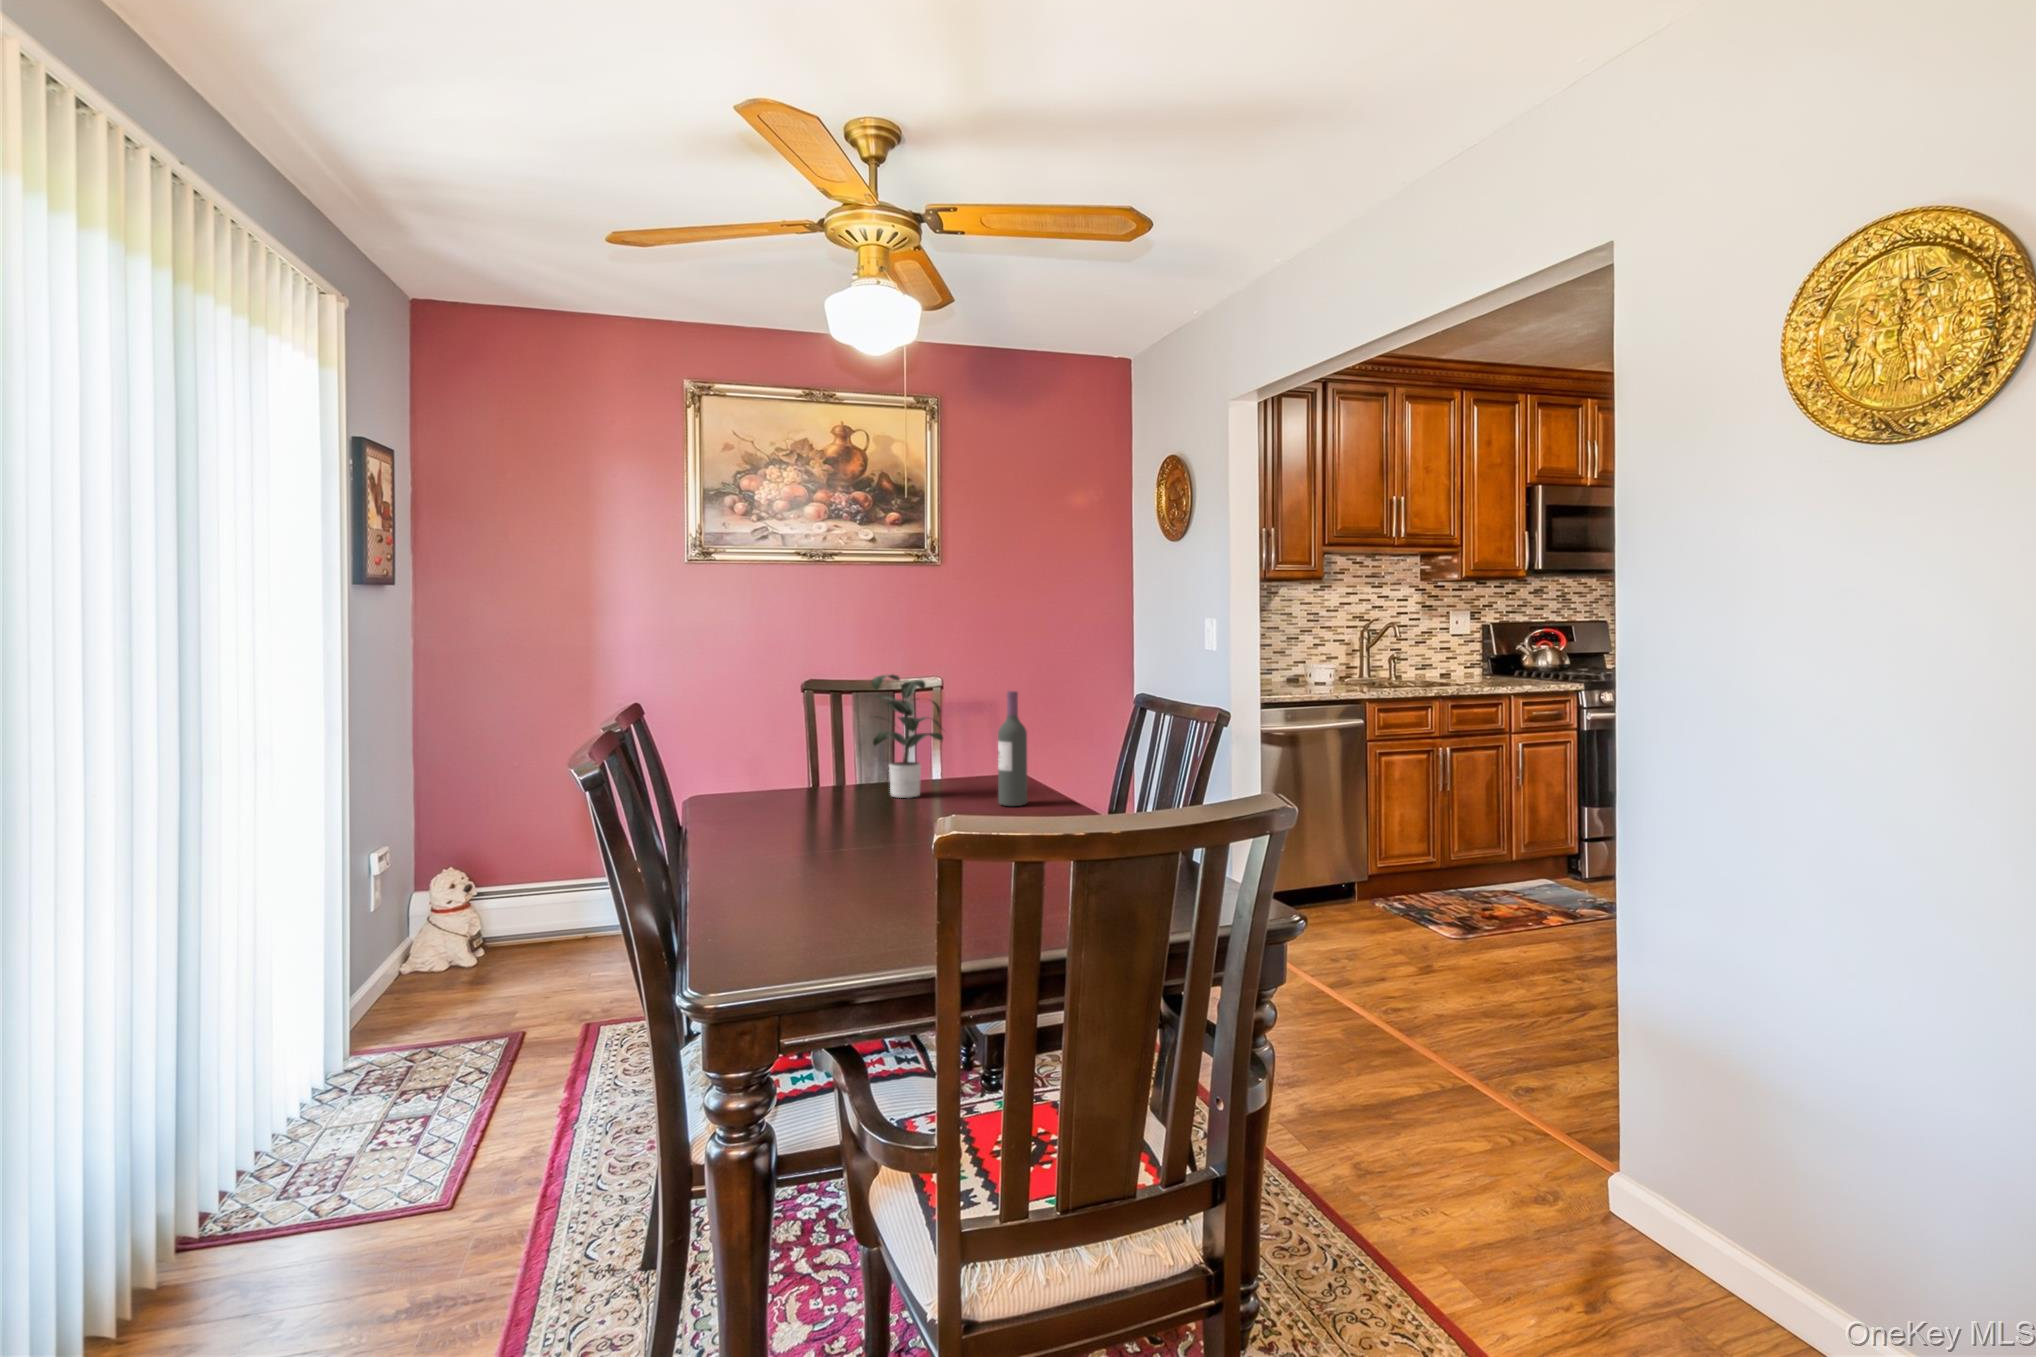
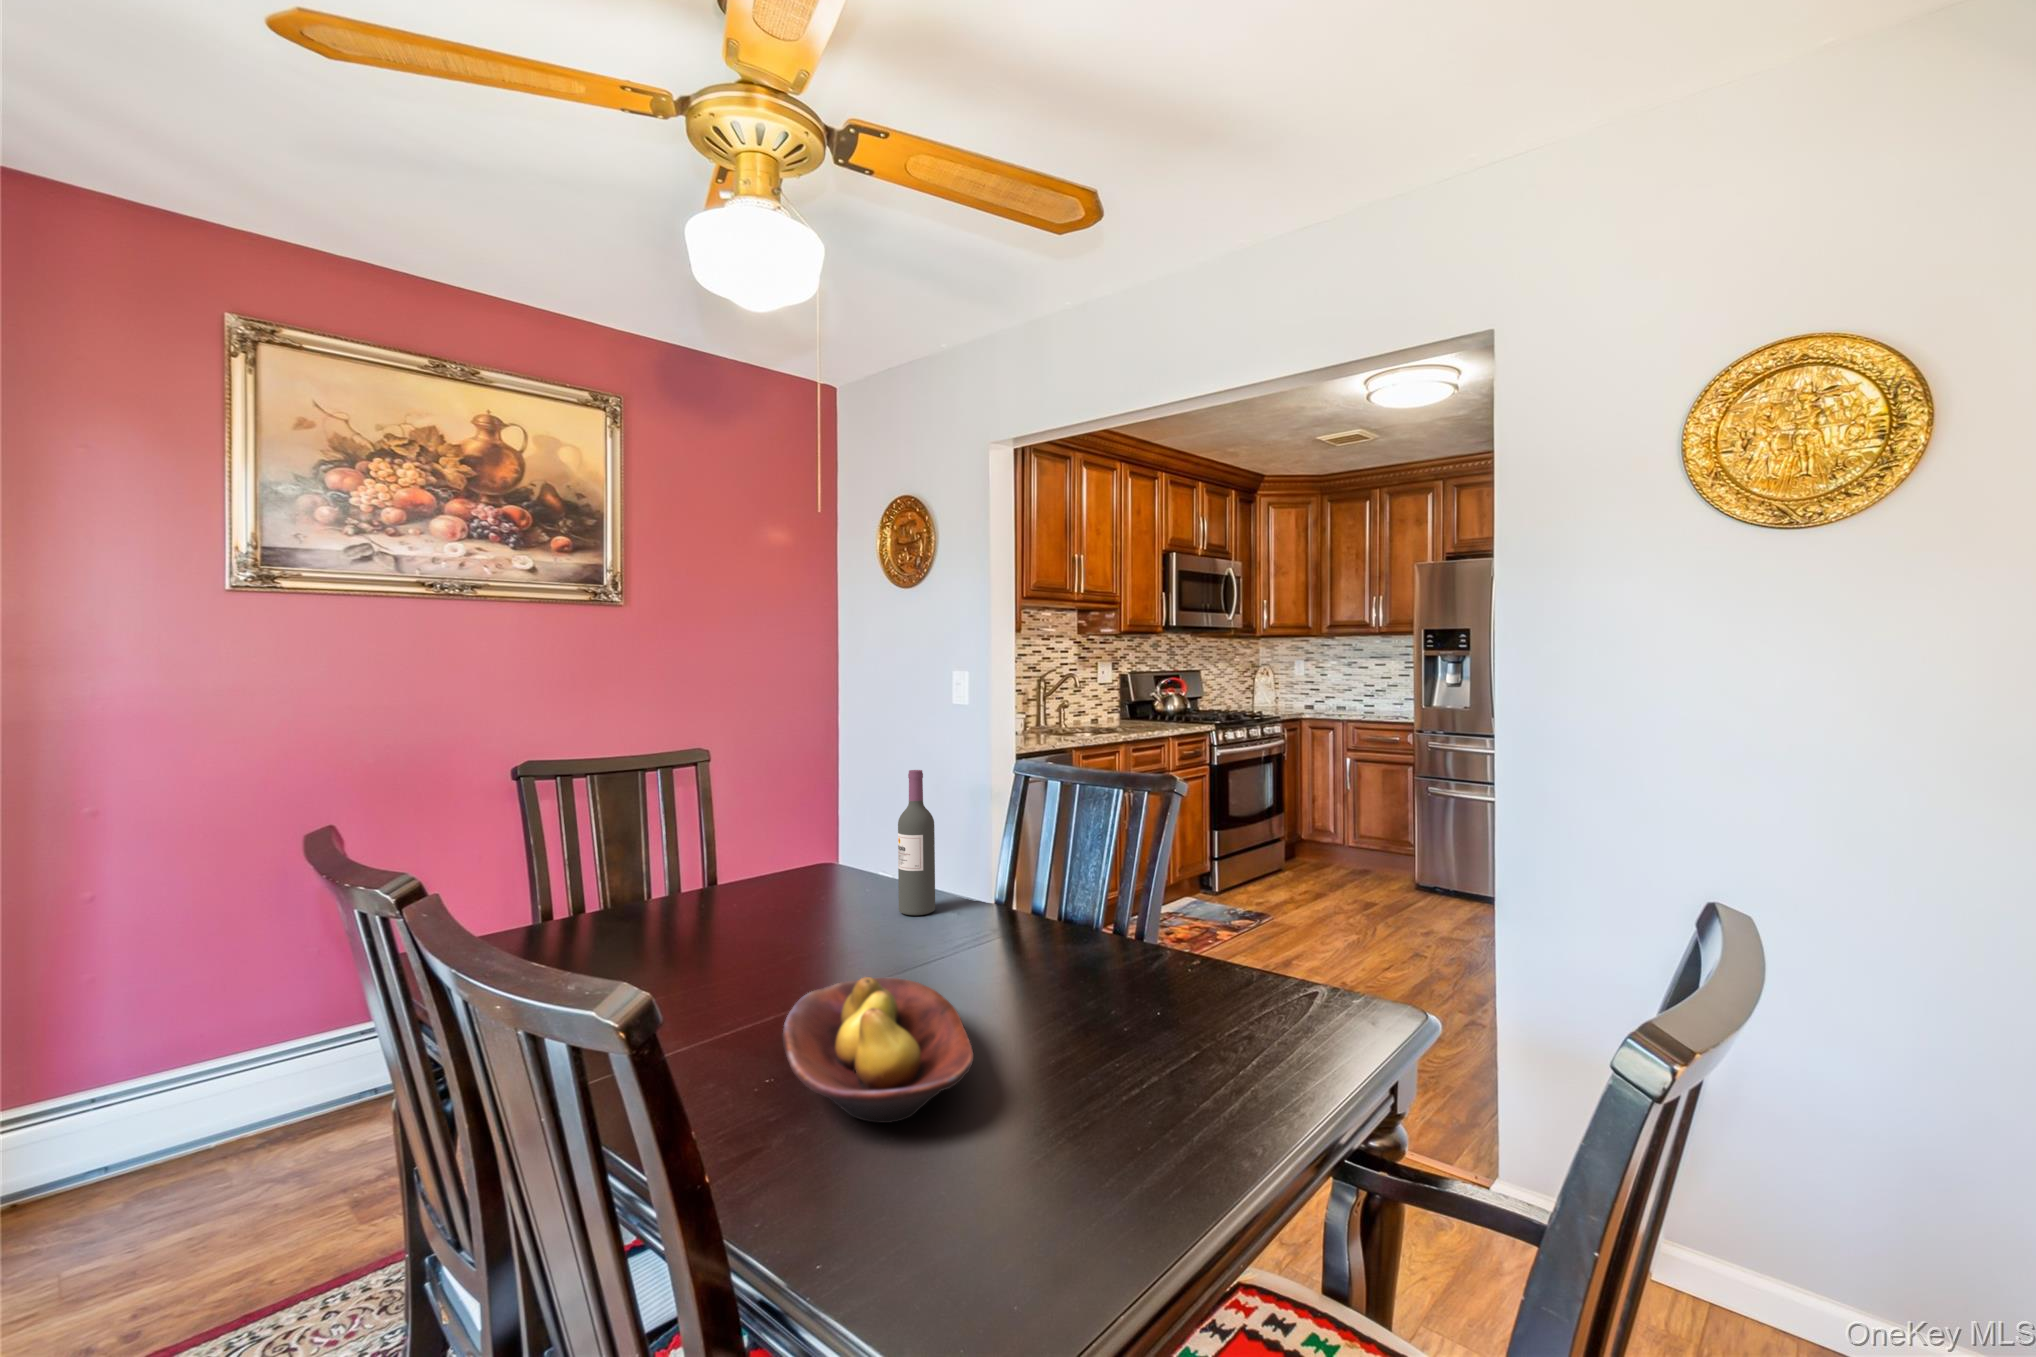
potted plant: present [872,674,943,798] -> none [681,755,840,922]
fruit bowl: none [741,814,894,893] -> present [783,977,974,1123]

